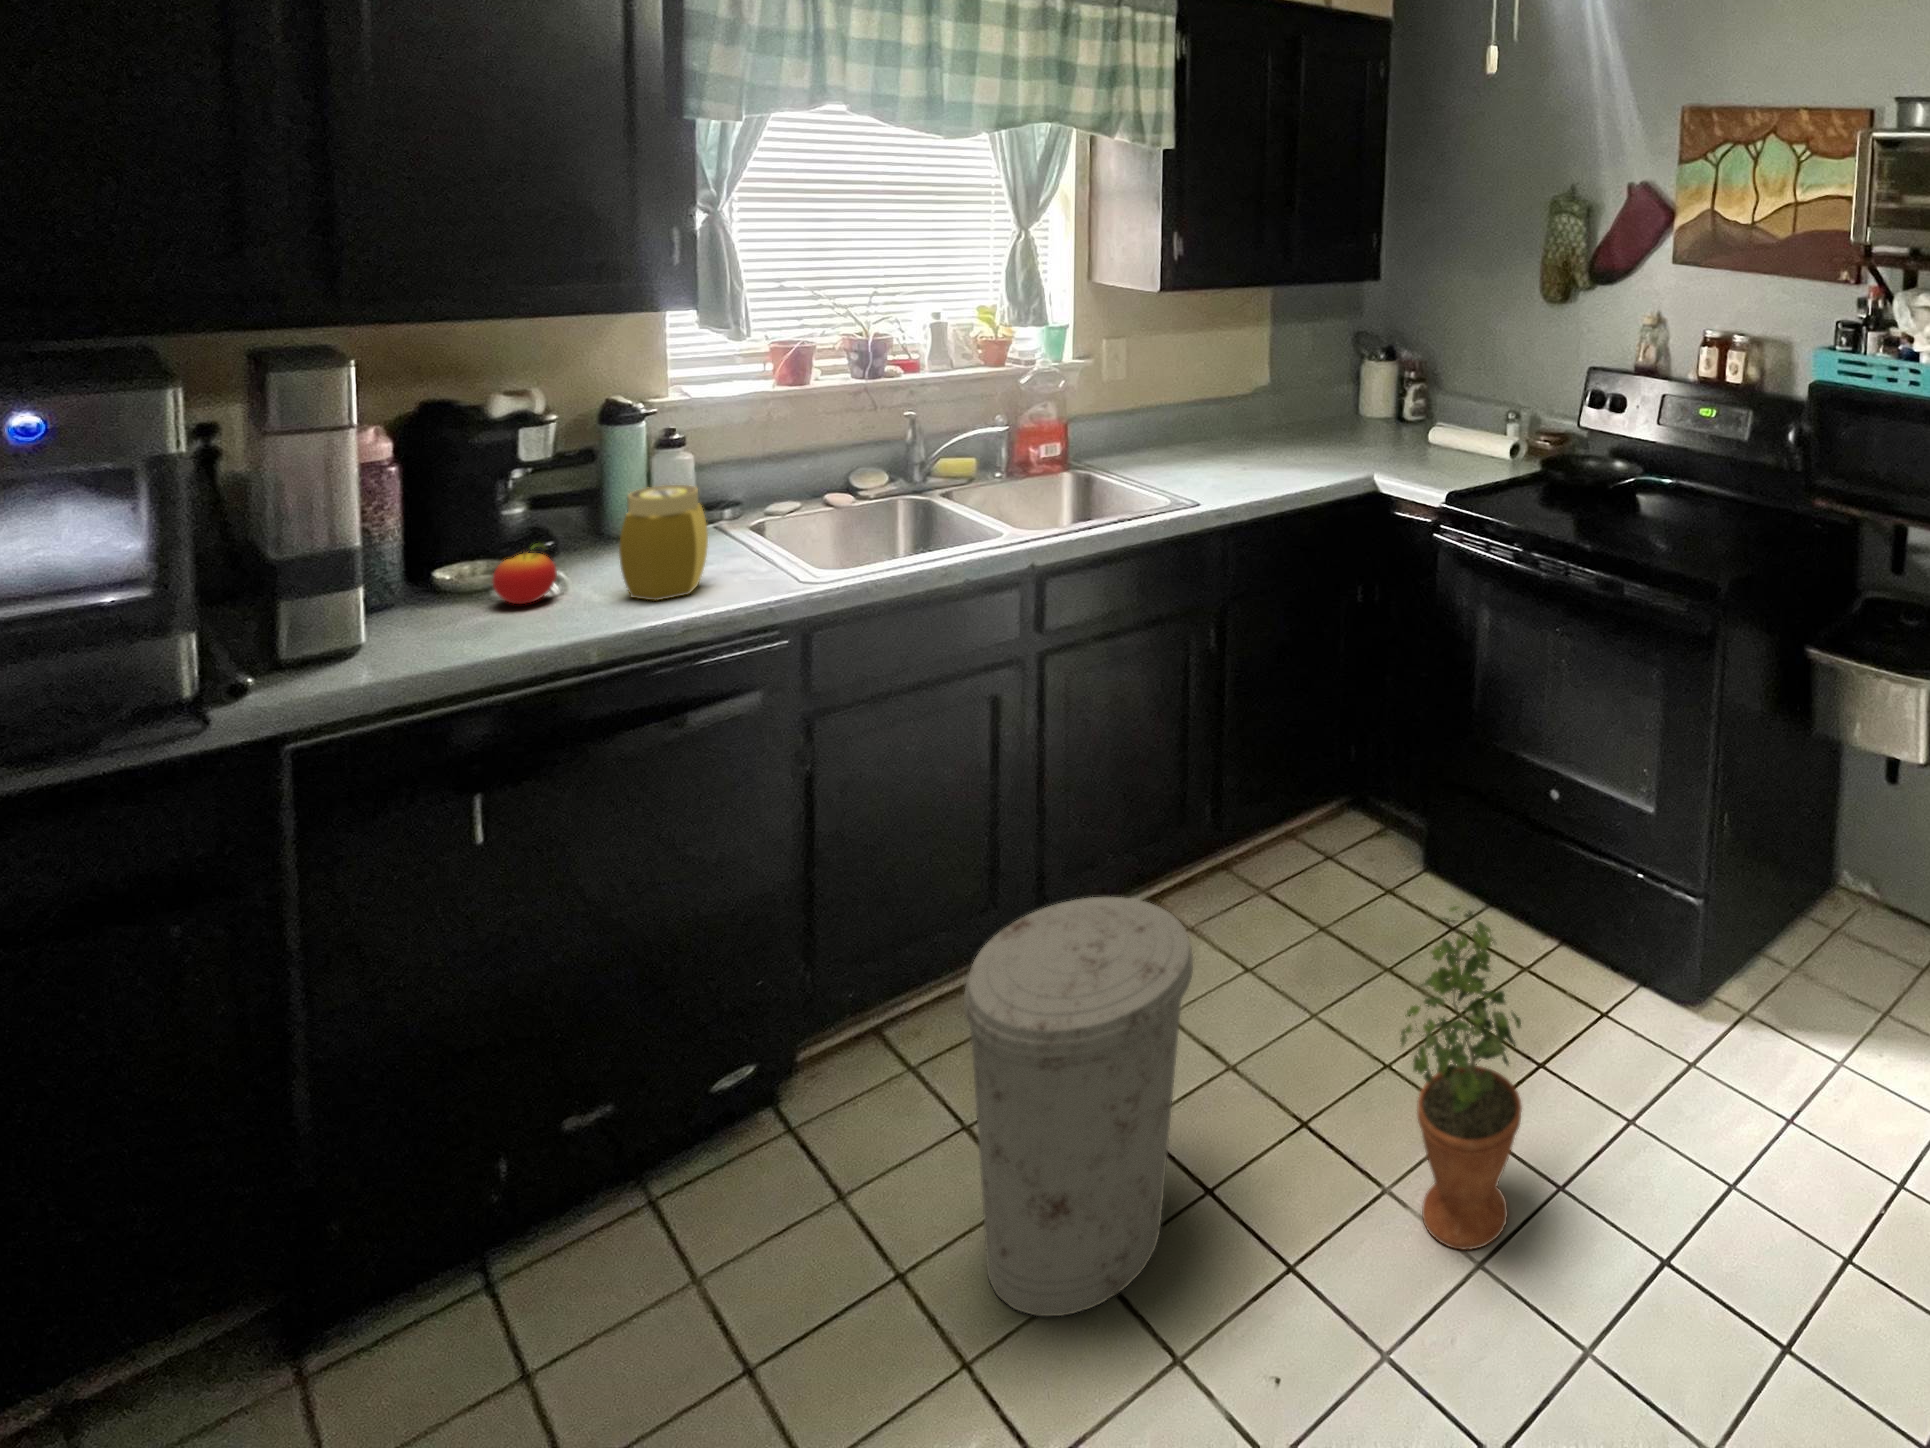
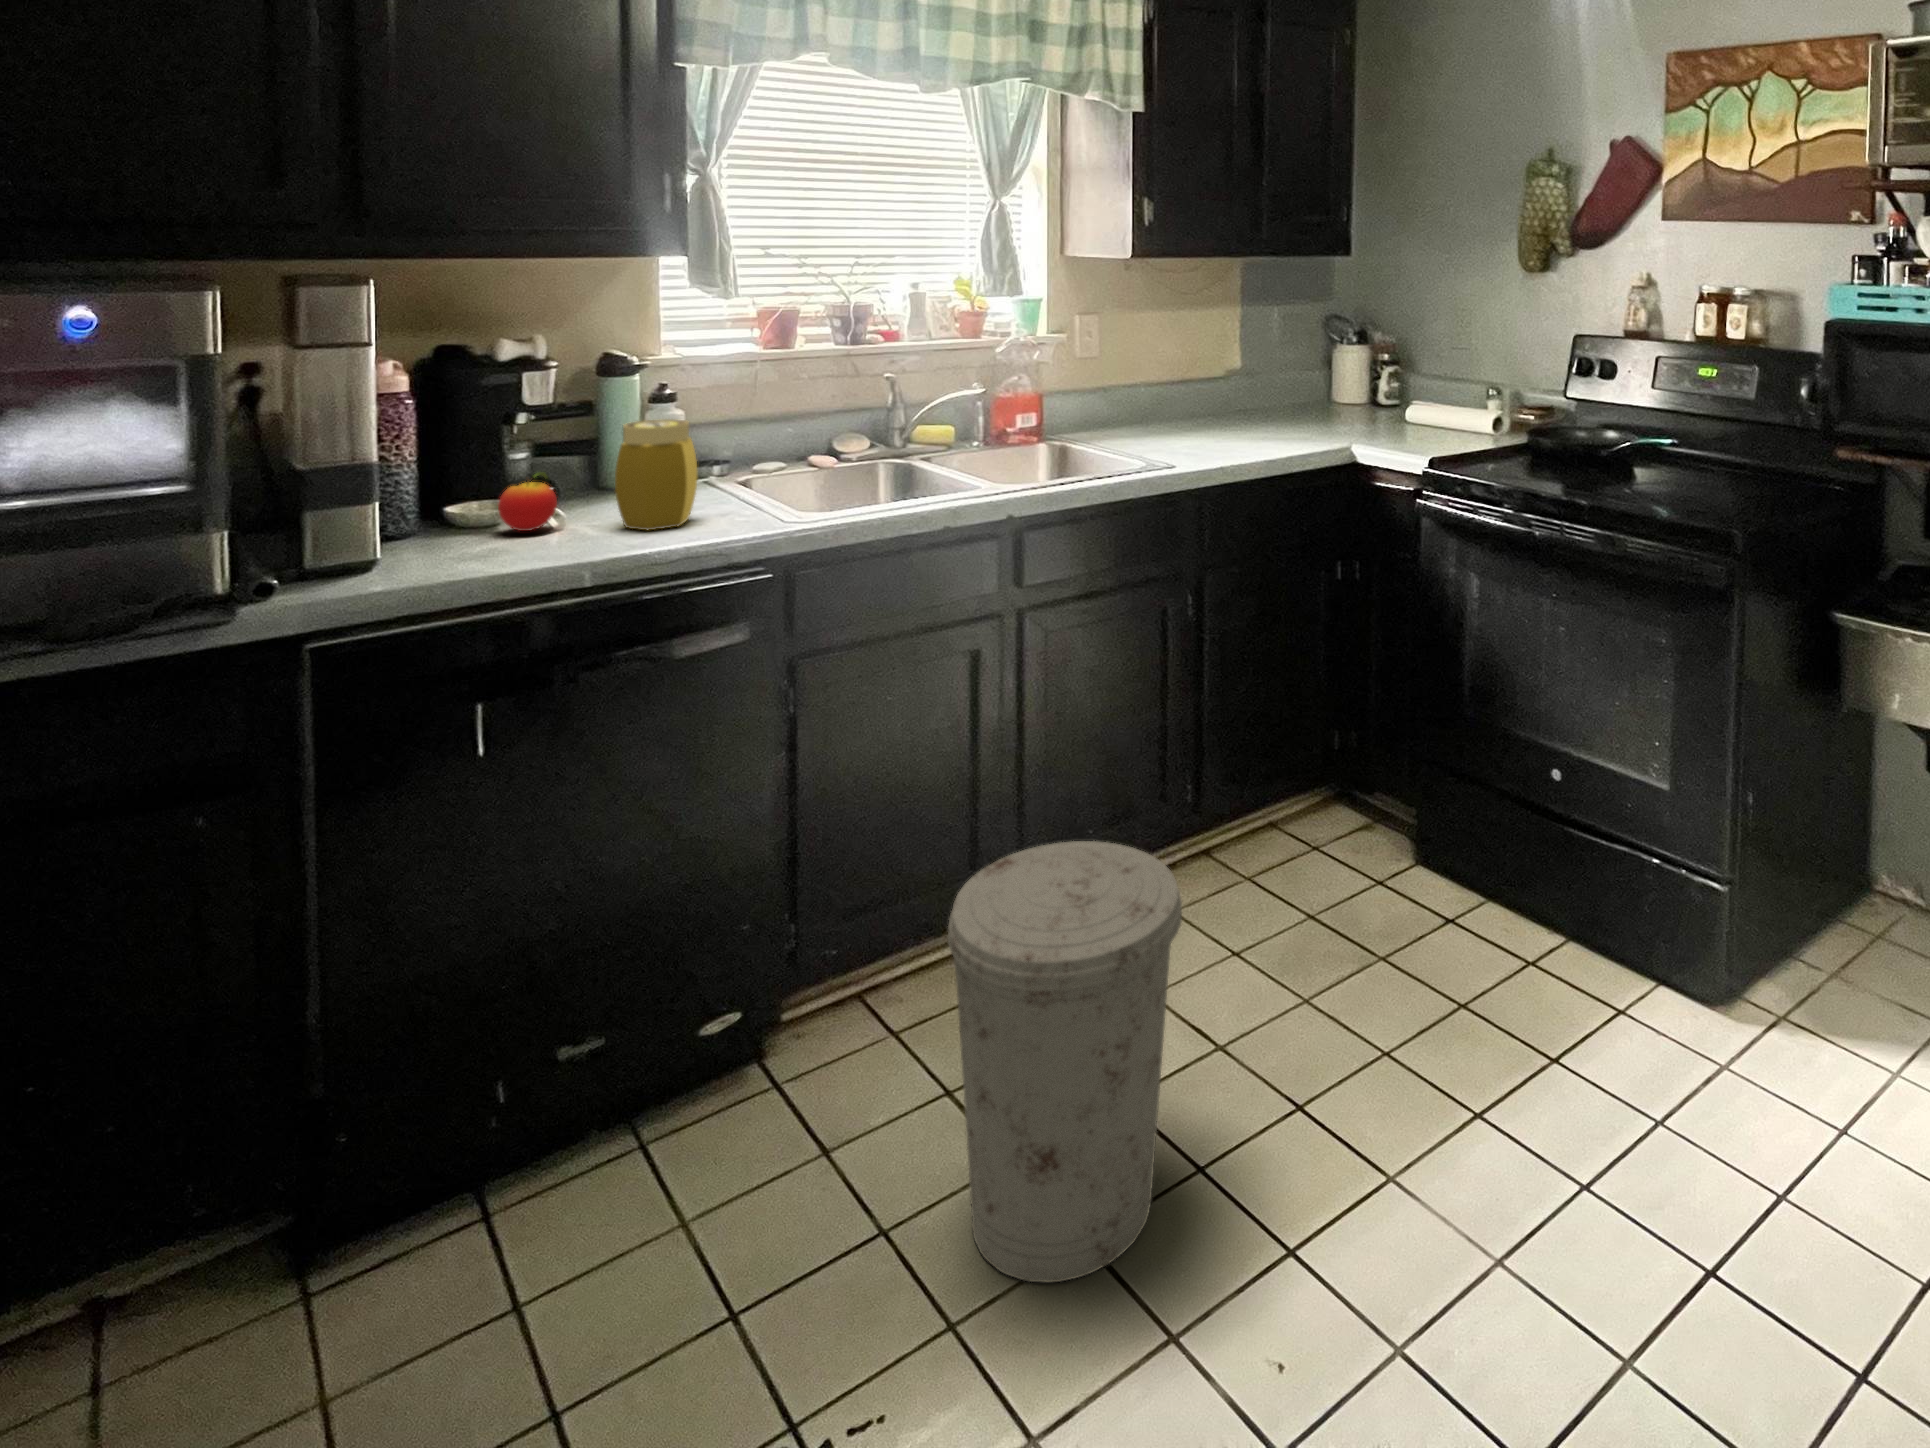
potted plant: present [1401,906,1522,1250] -> none [1405,860,1541,1244]

